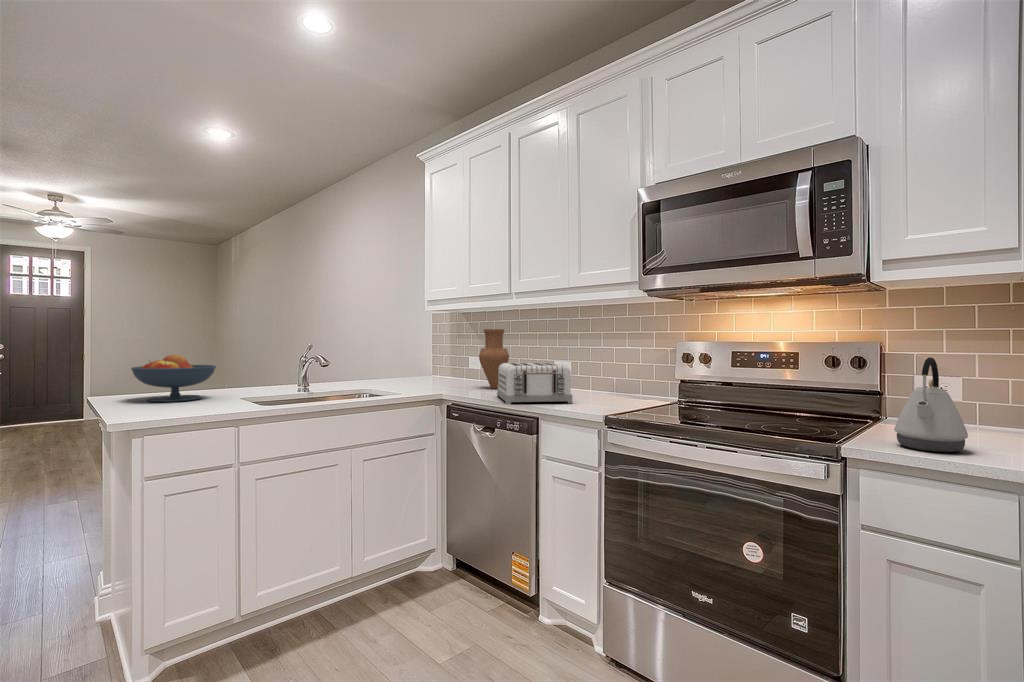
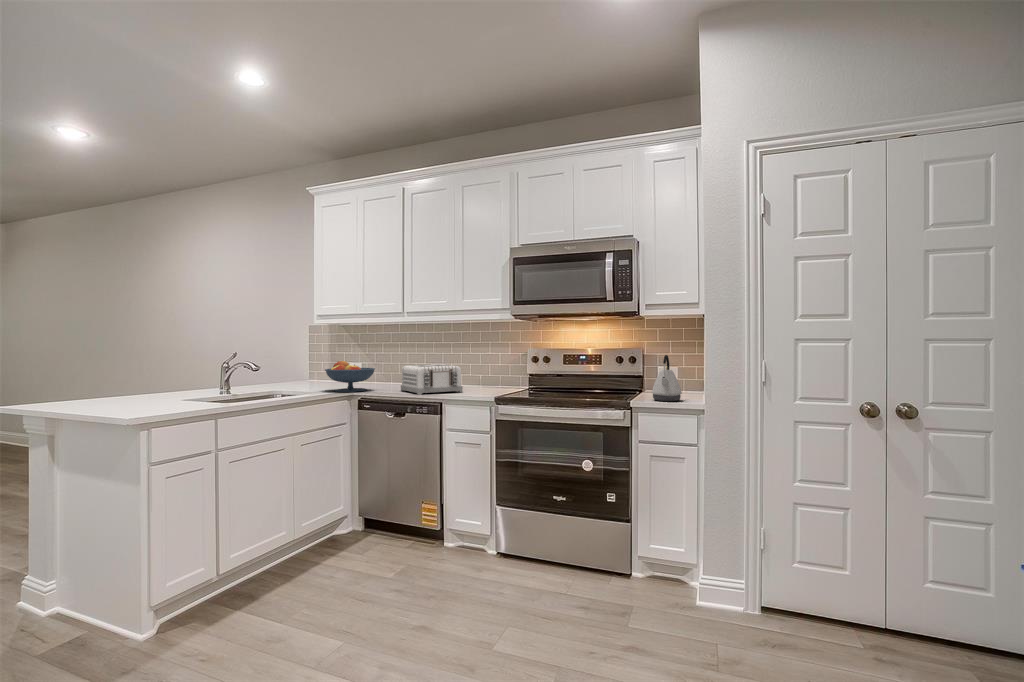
vase: present [479,329,509,389] -> none [373,340,398,387]
fruit bowl: present [131,355,216,402] -> present [325,361,375,392]

